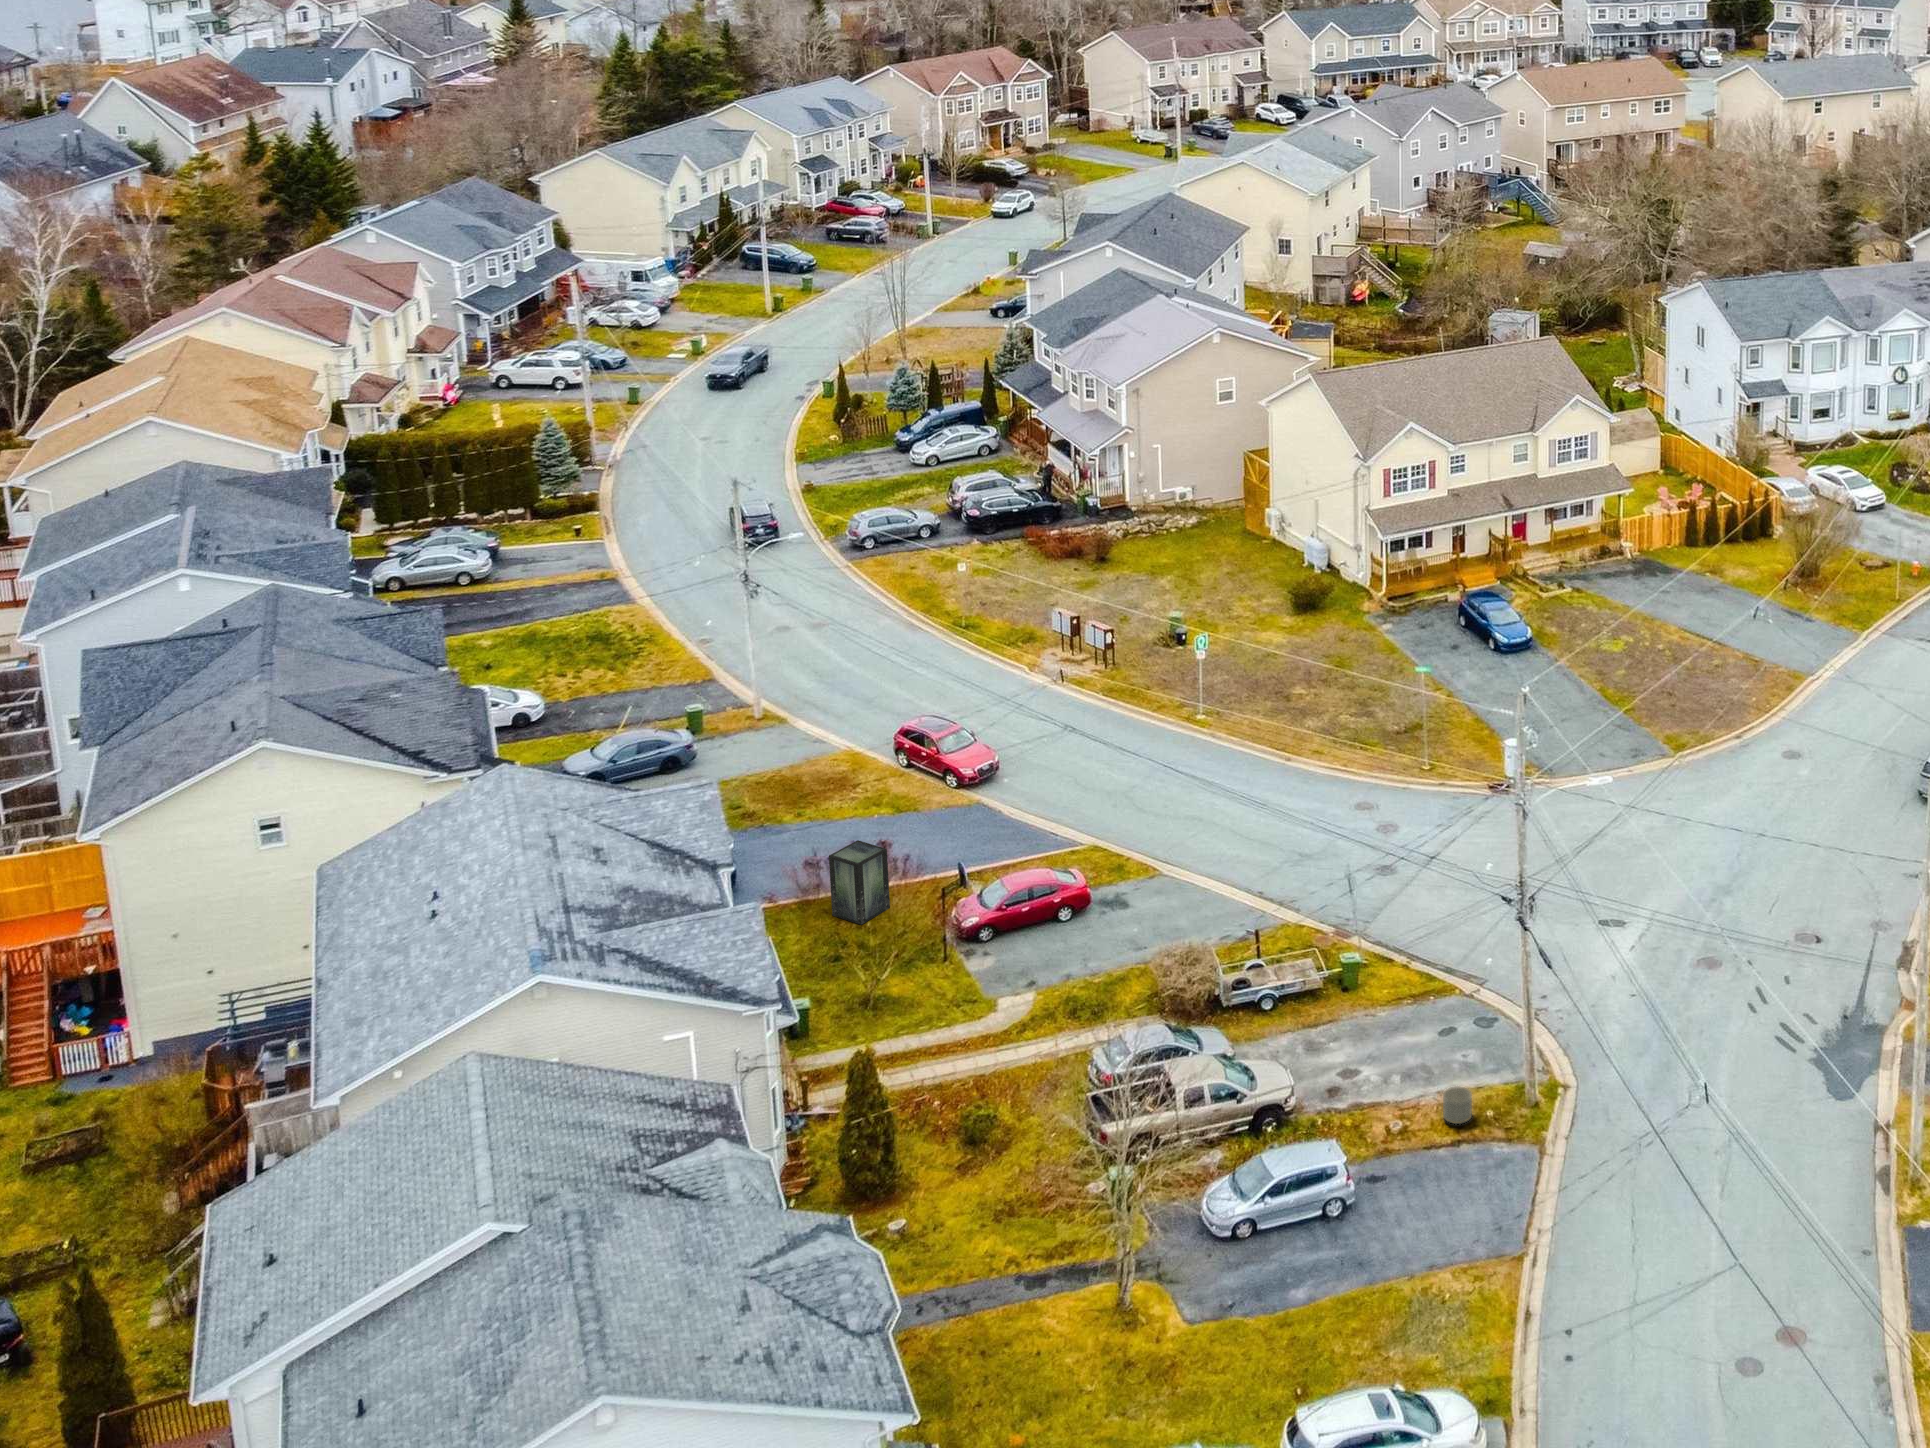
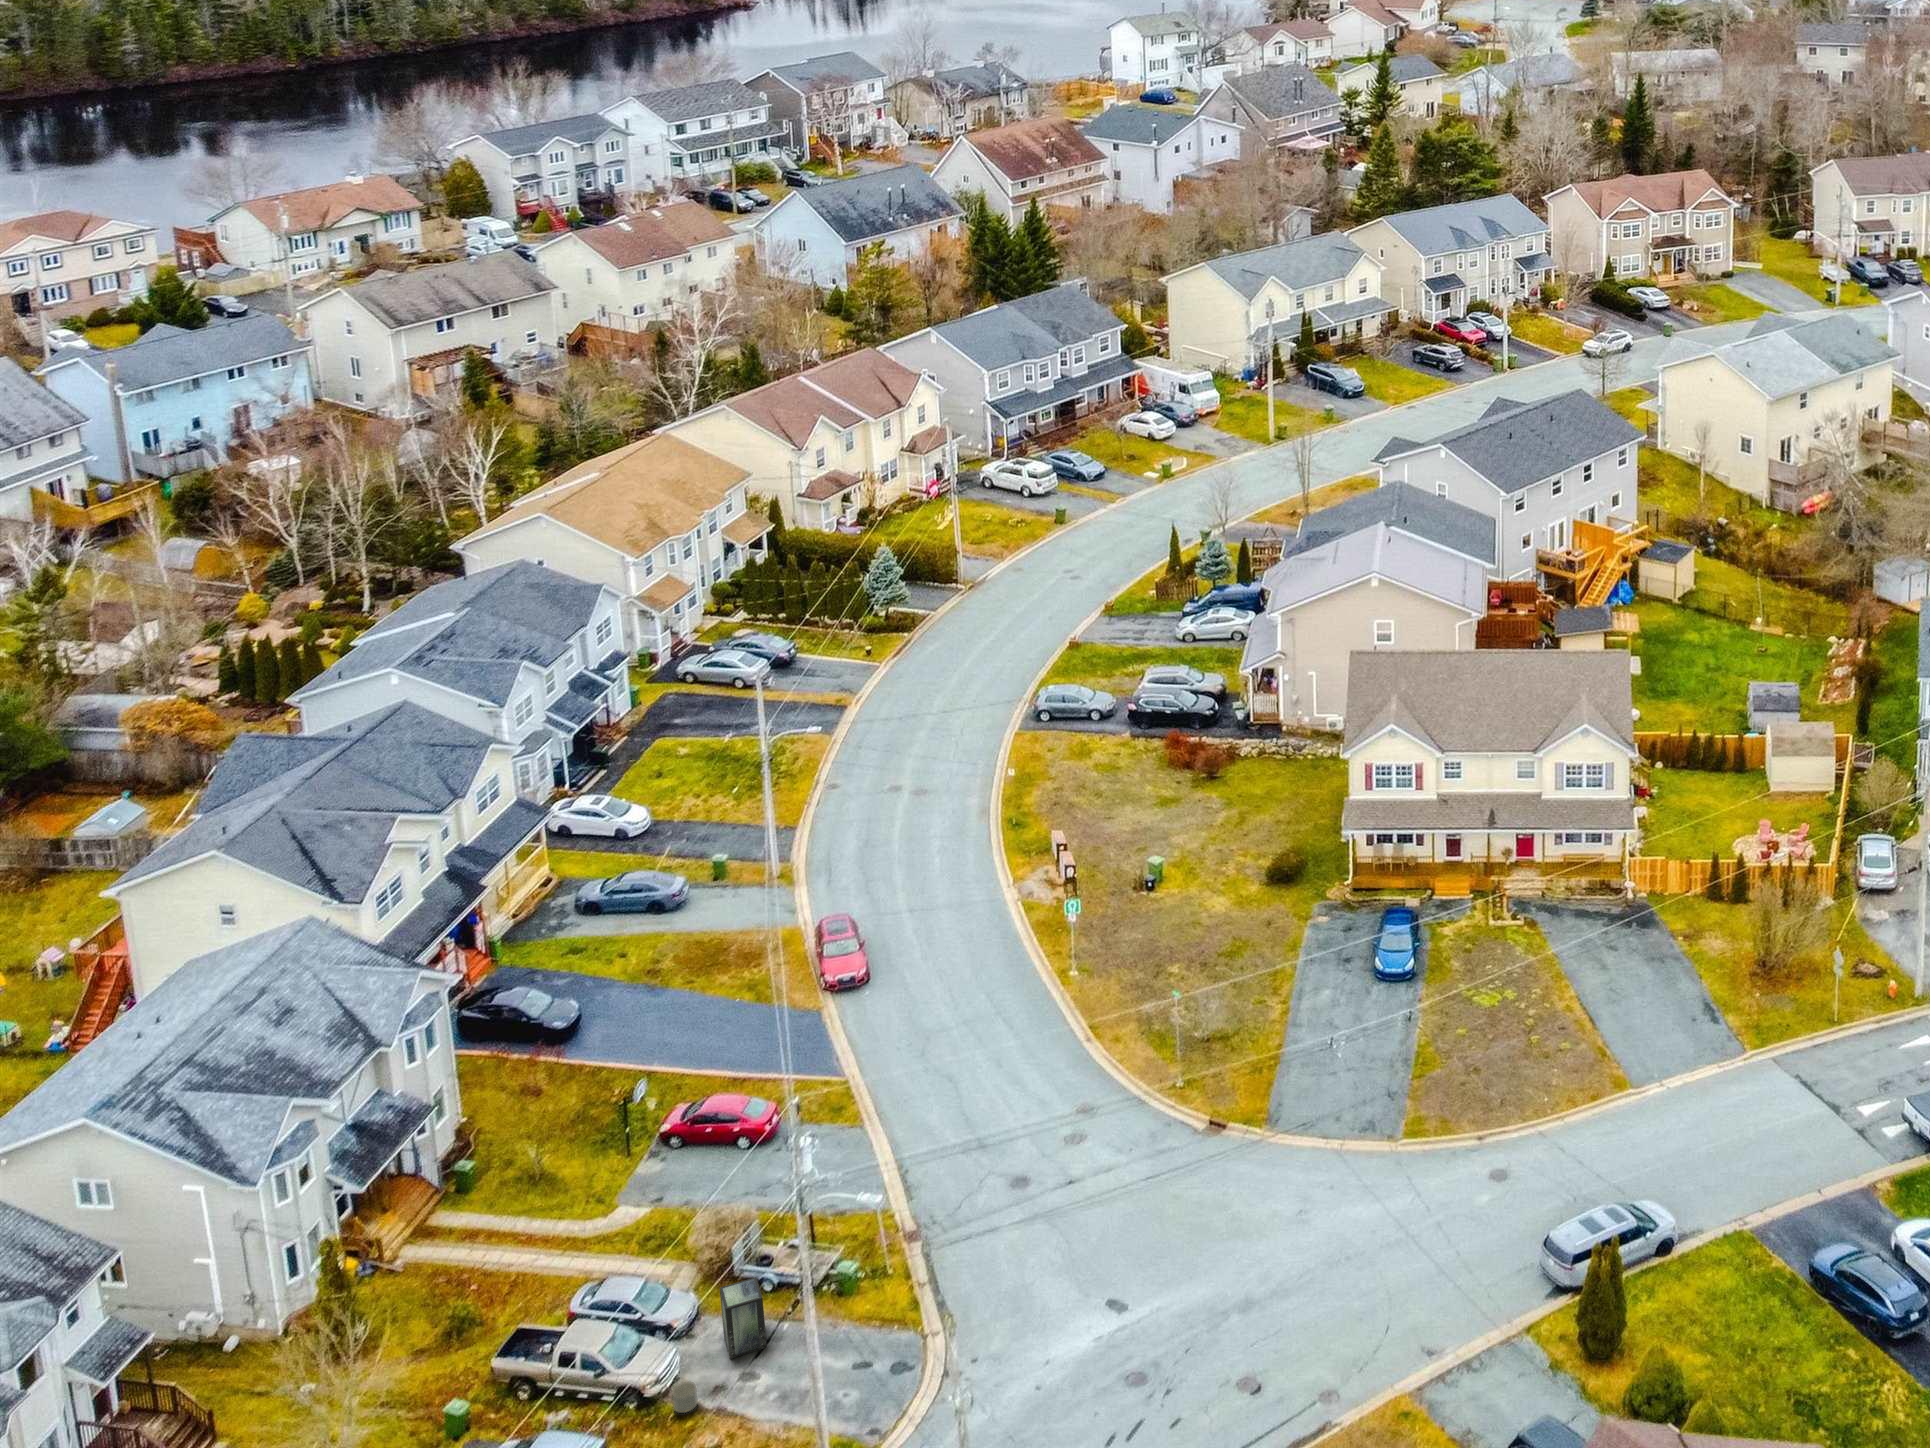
storage box: present [829,840,890,925] -> present [720,1277,767,1359]

